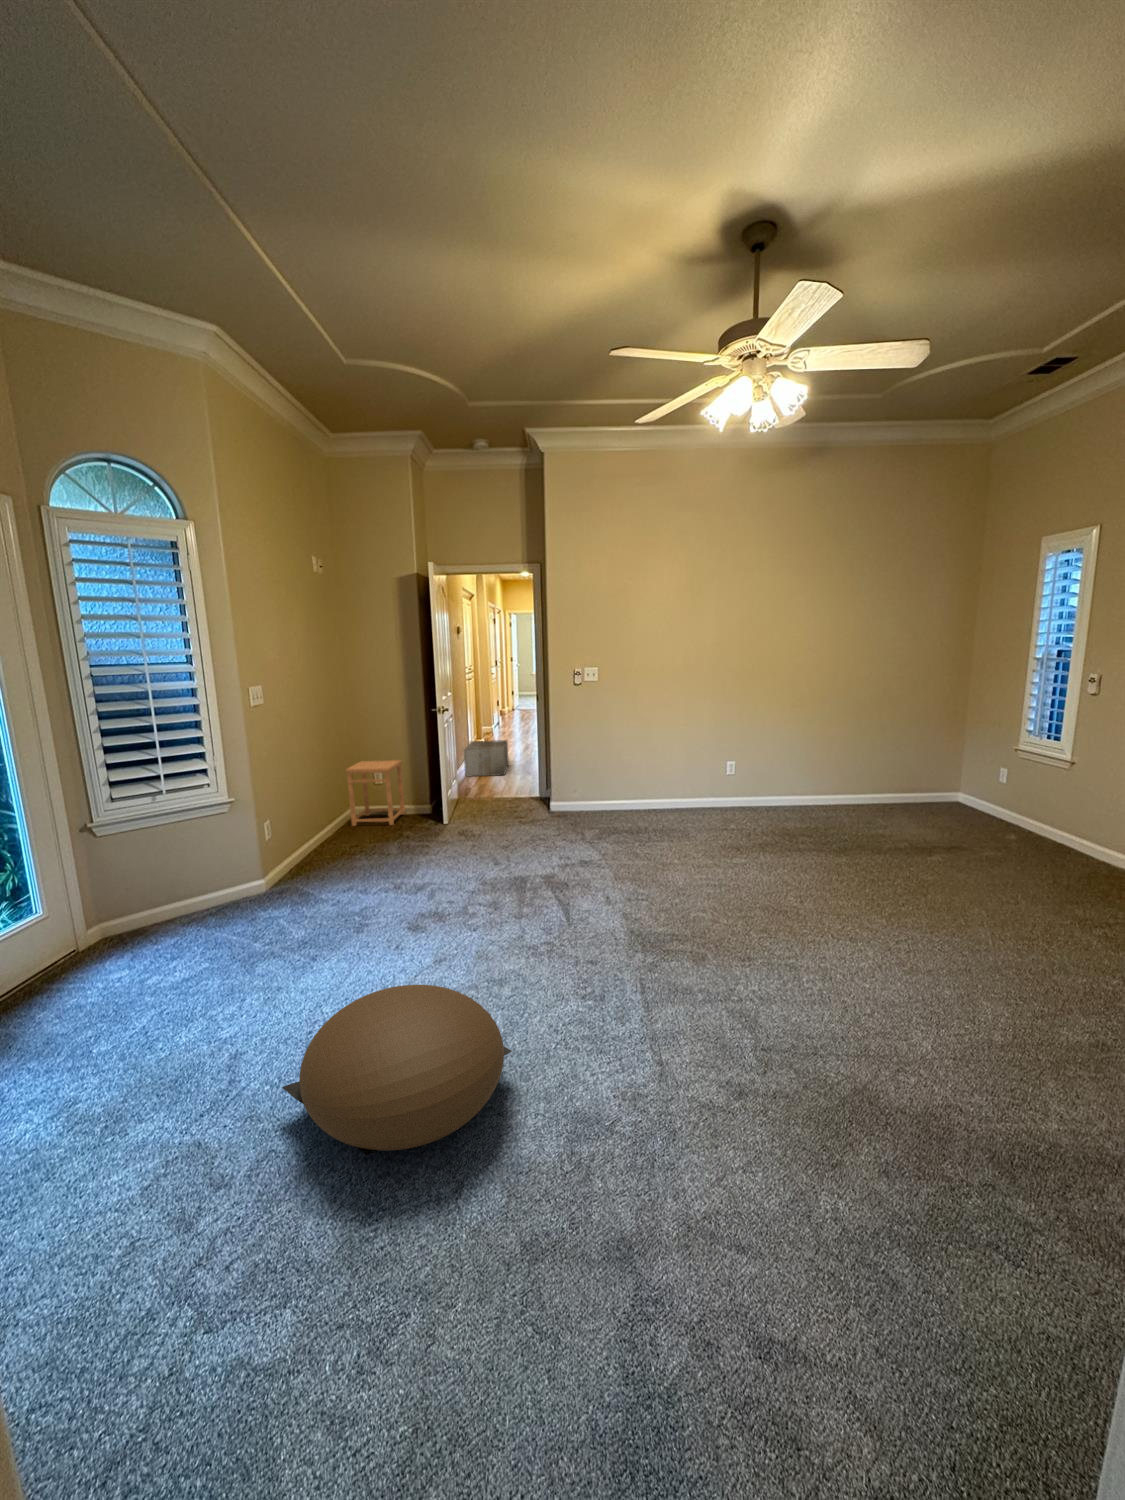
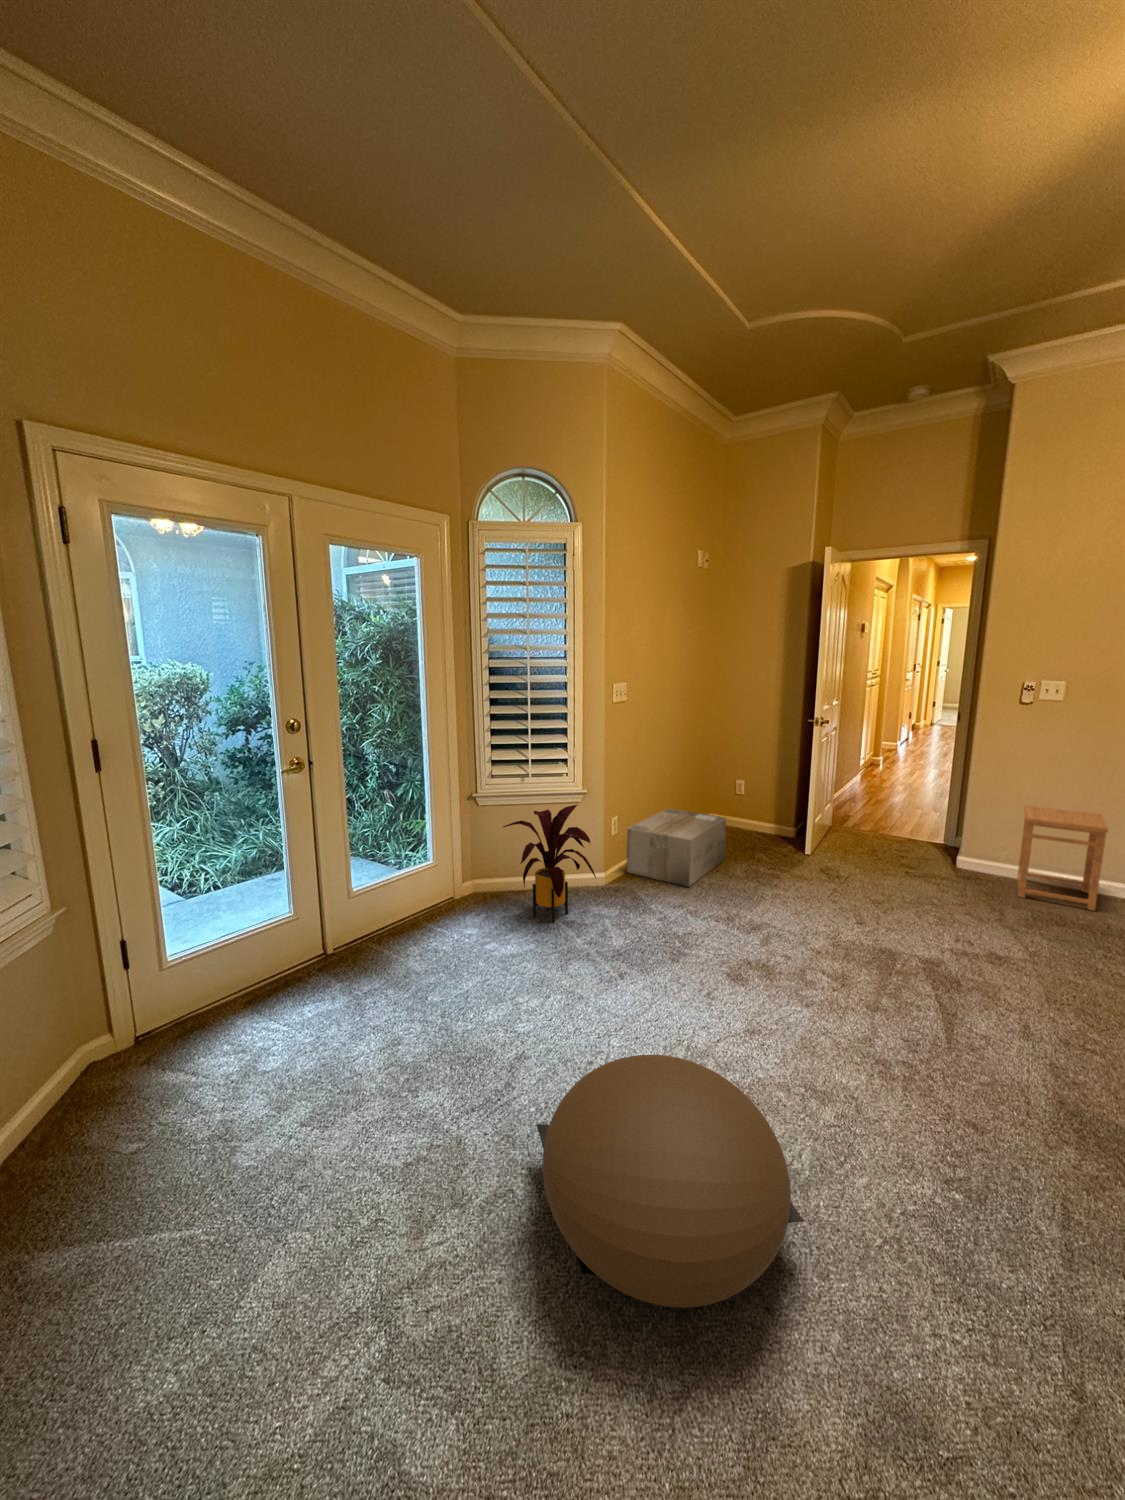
cardboard box: present [464,740,509,777] -> present [627,808,726,887]
side table: present [346,760,405,826] -> present [1017,806,1108,911]
house plant: none [140,814,265,940] -> present [503,805,596,923]

